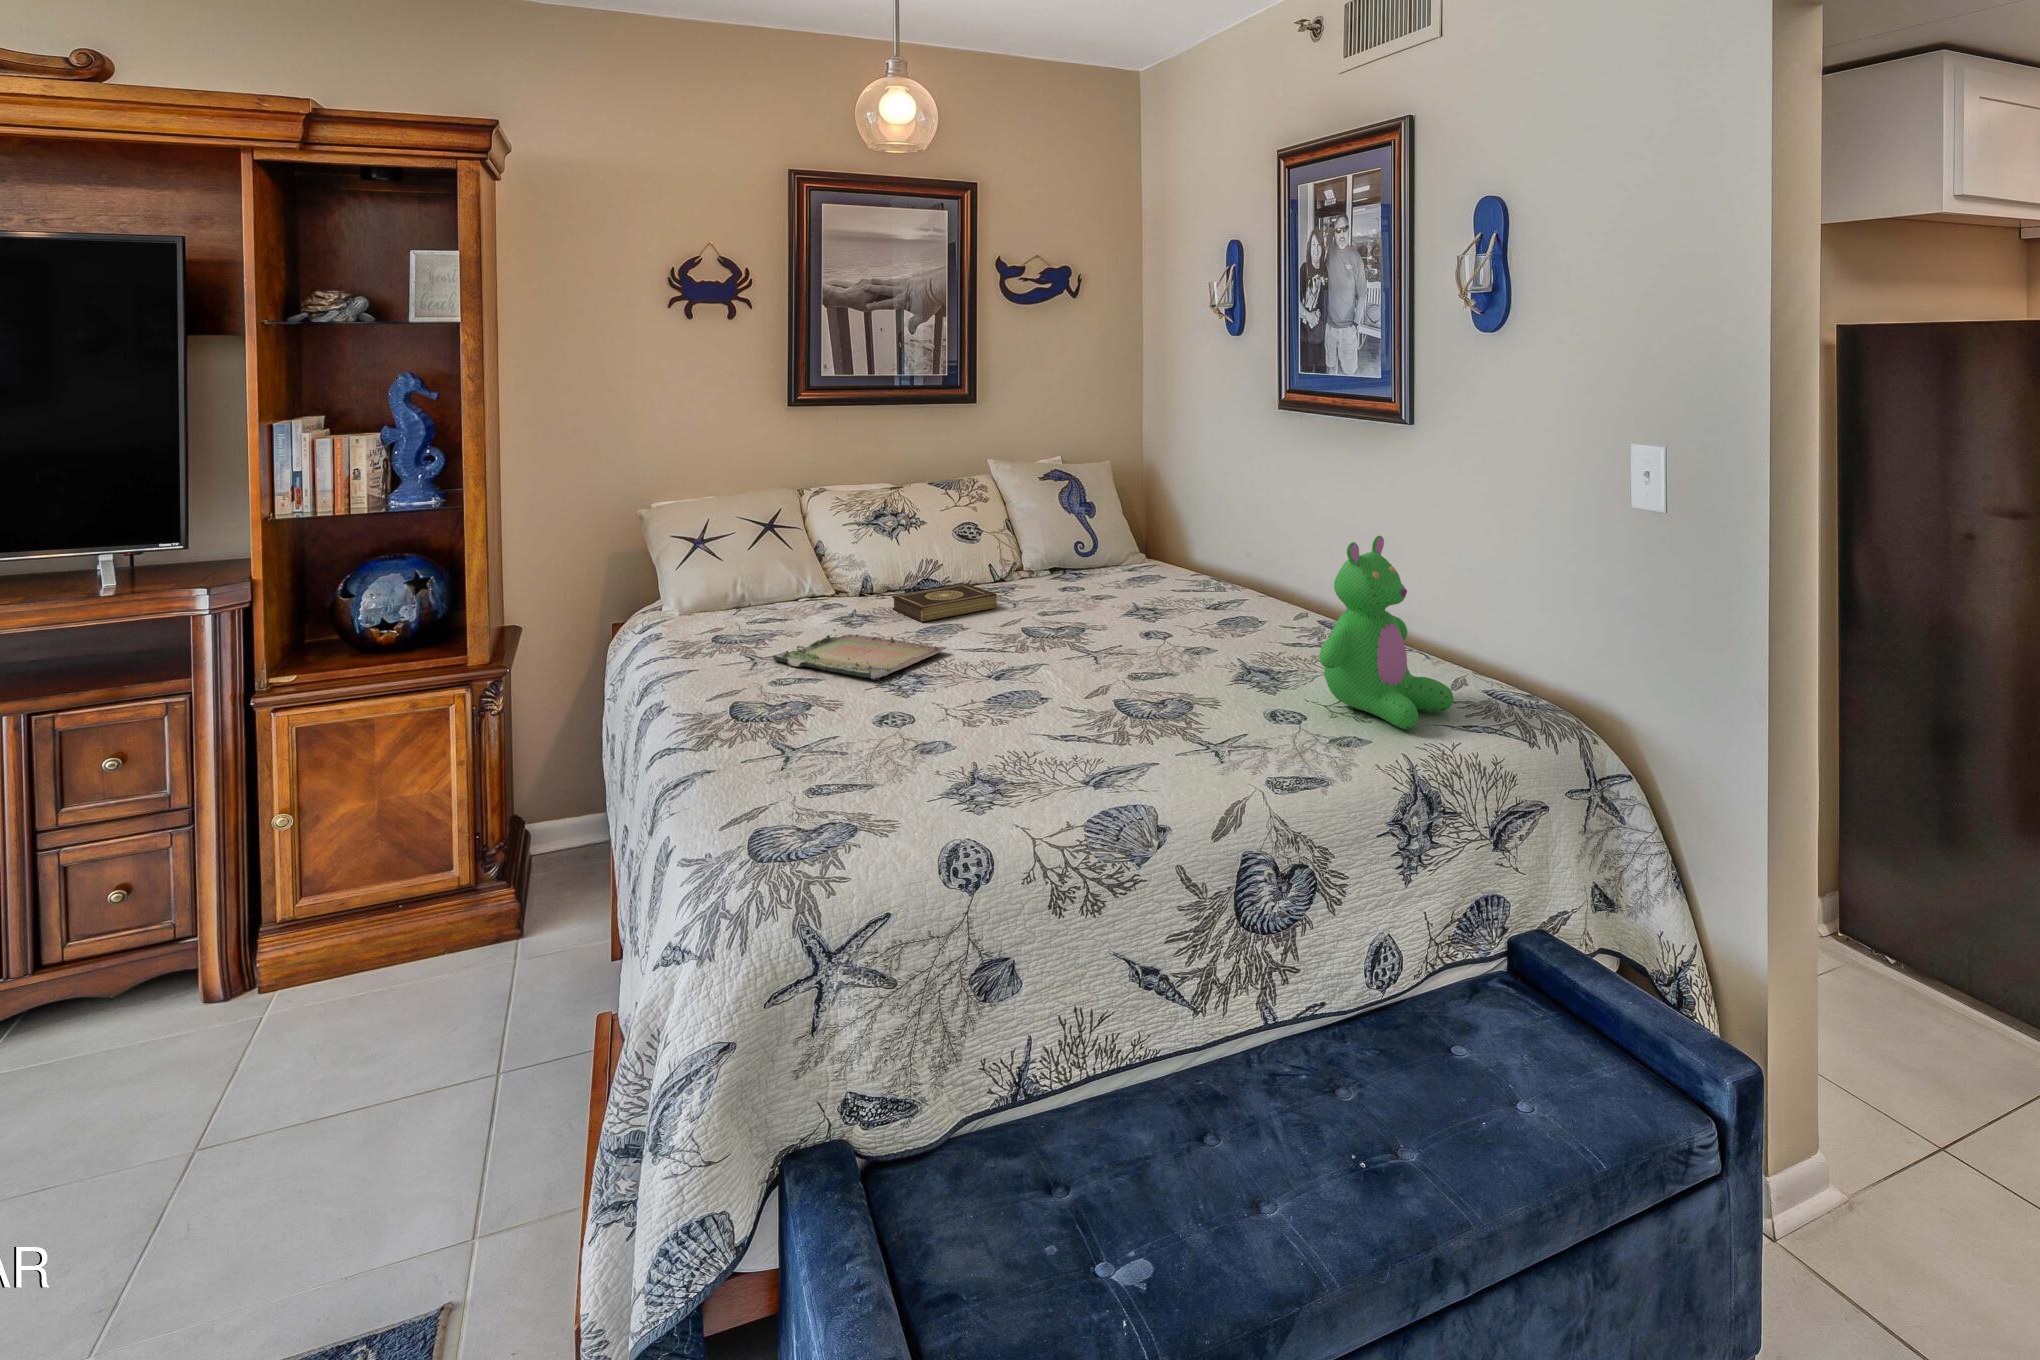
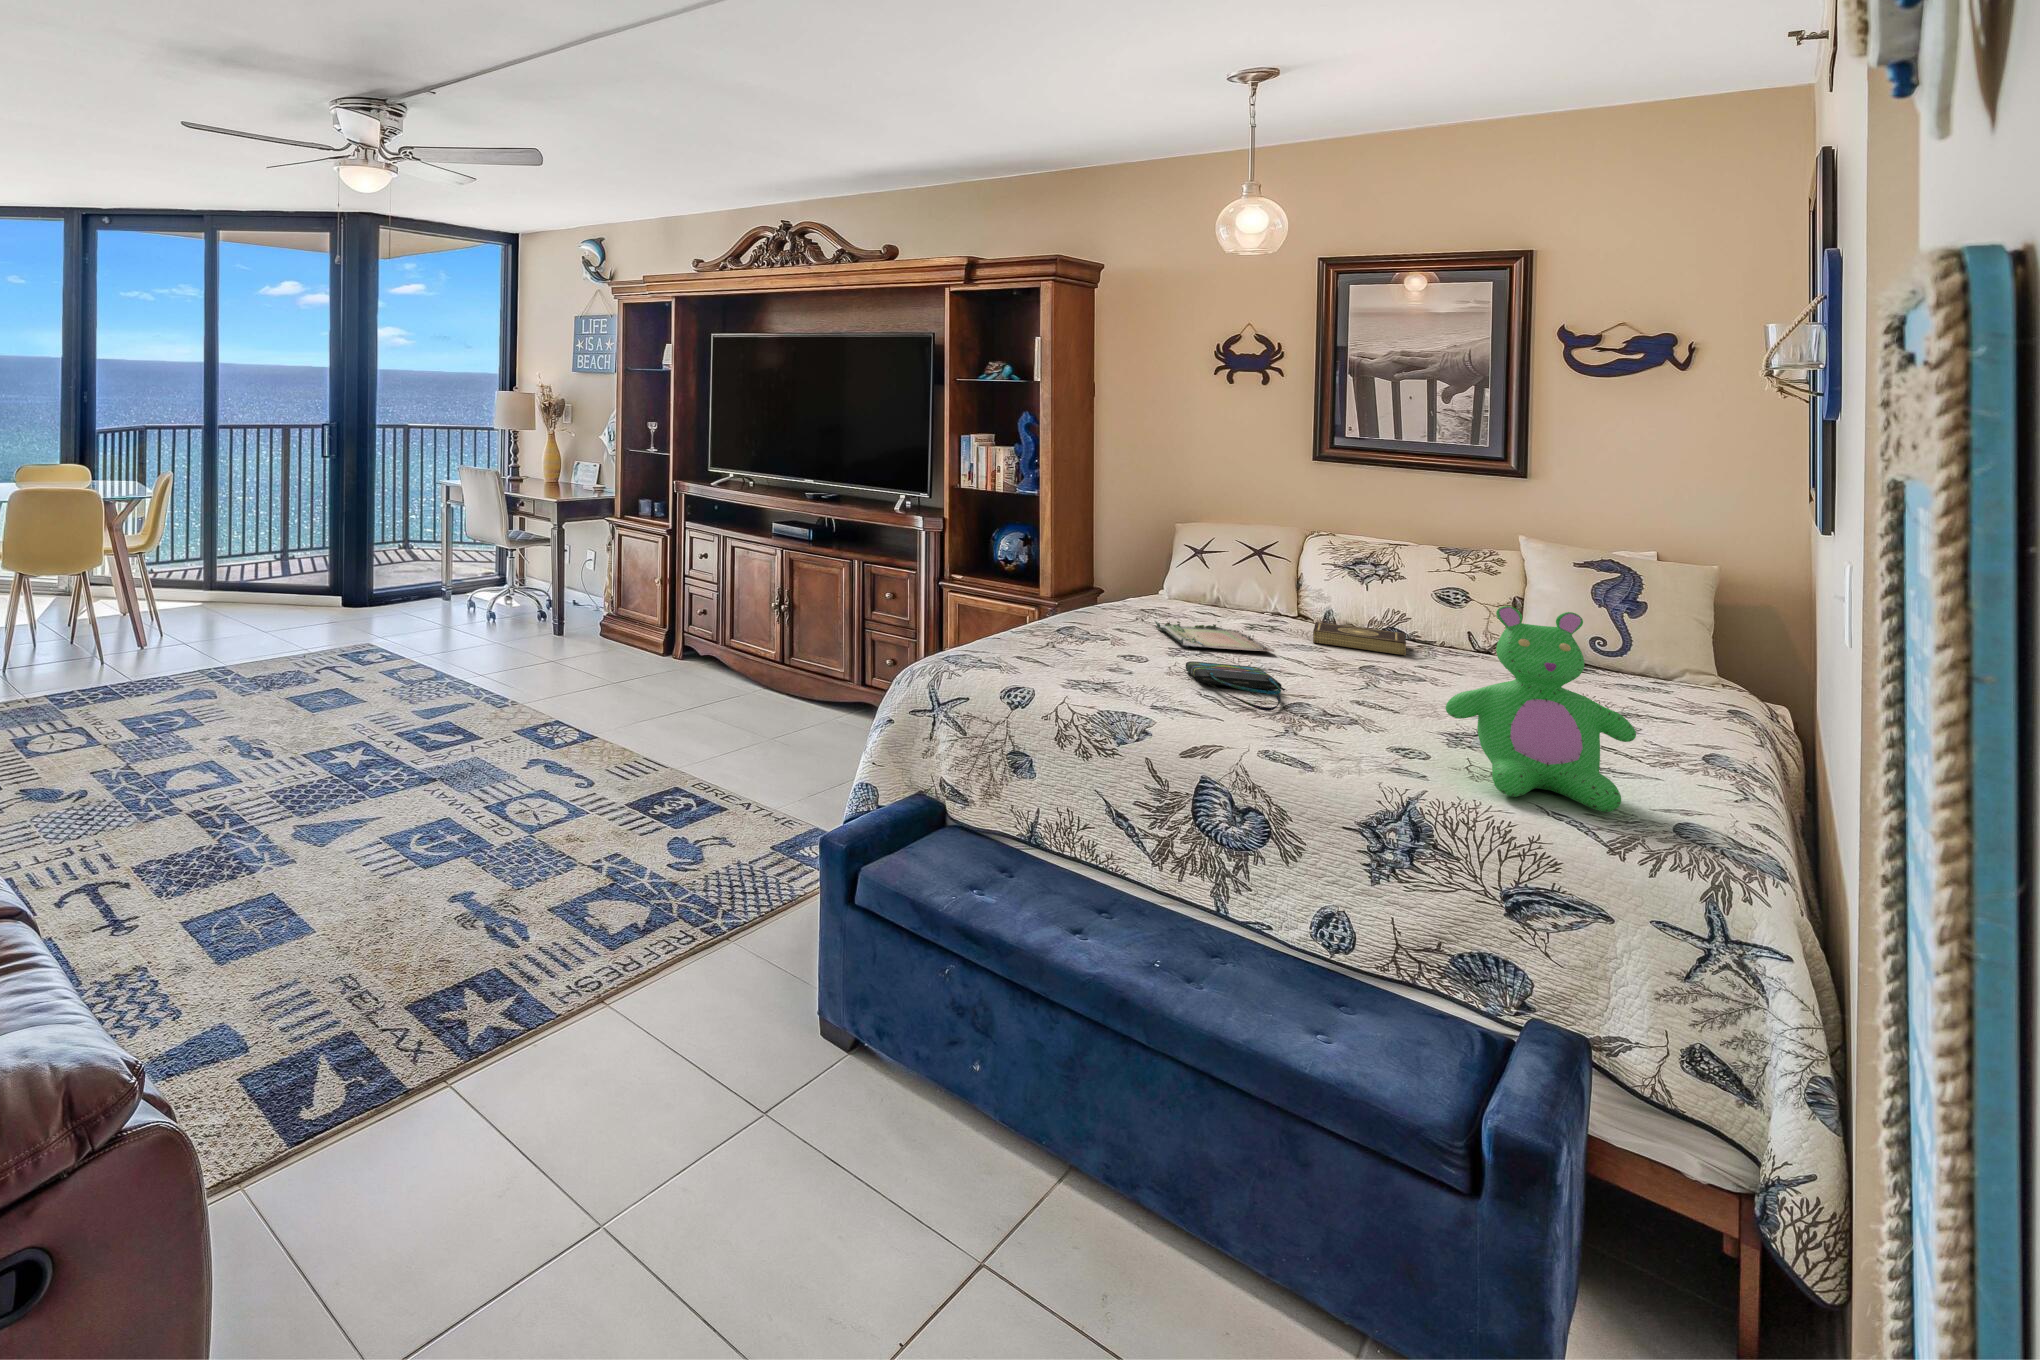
tote bag: none [961,678,1133,733] -> present [1186,661,1286,711]

